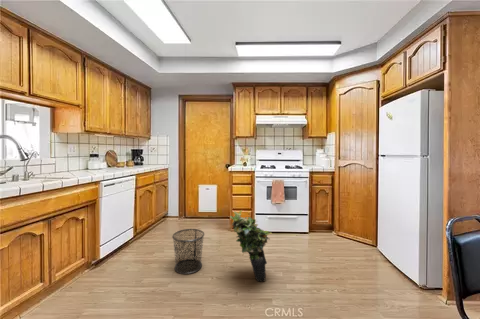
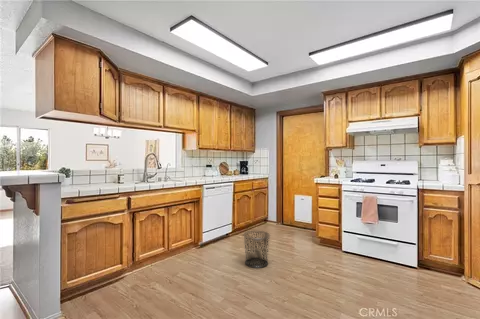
potted plant: present [230,210,272,281] -> none [280,218,322,291]

